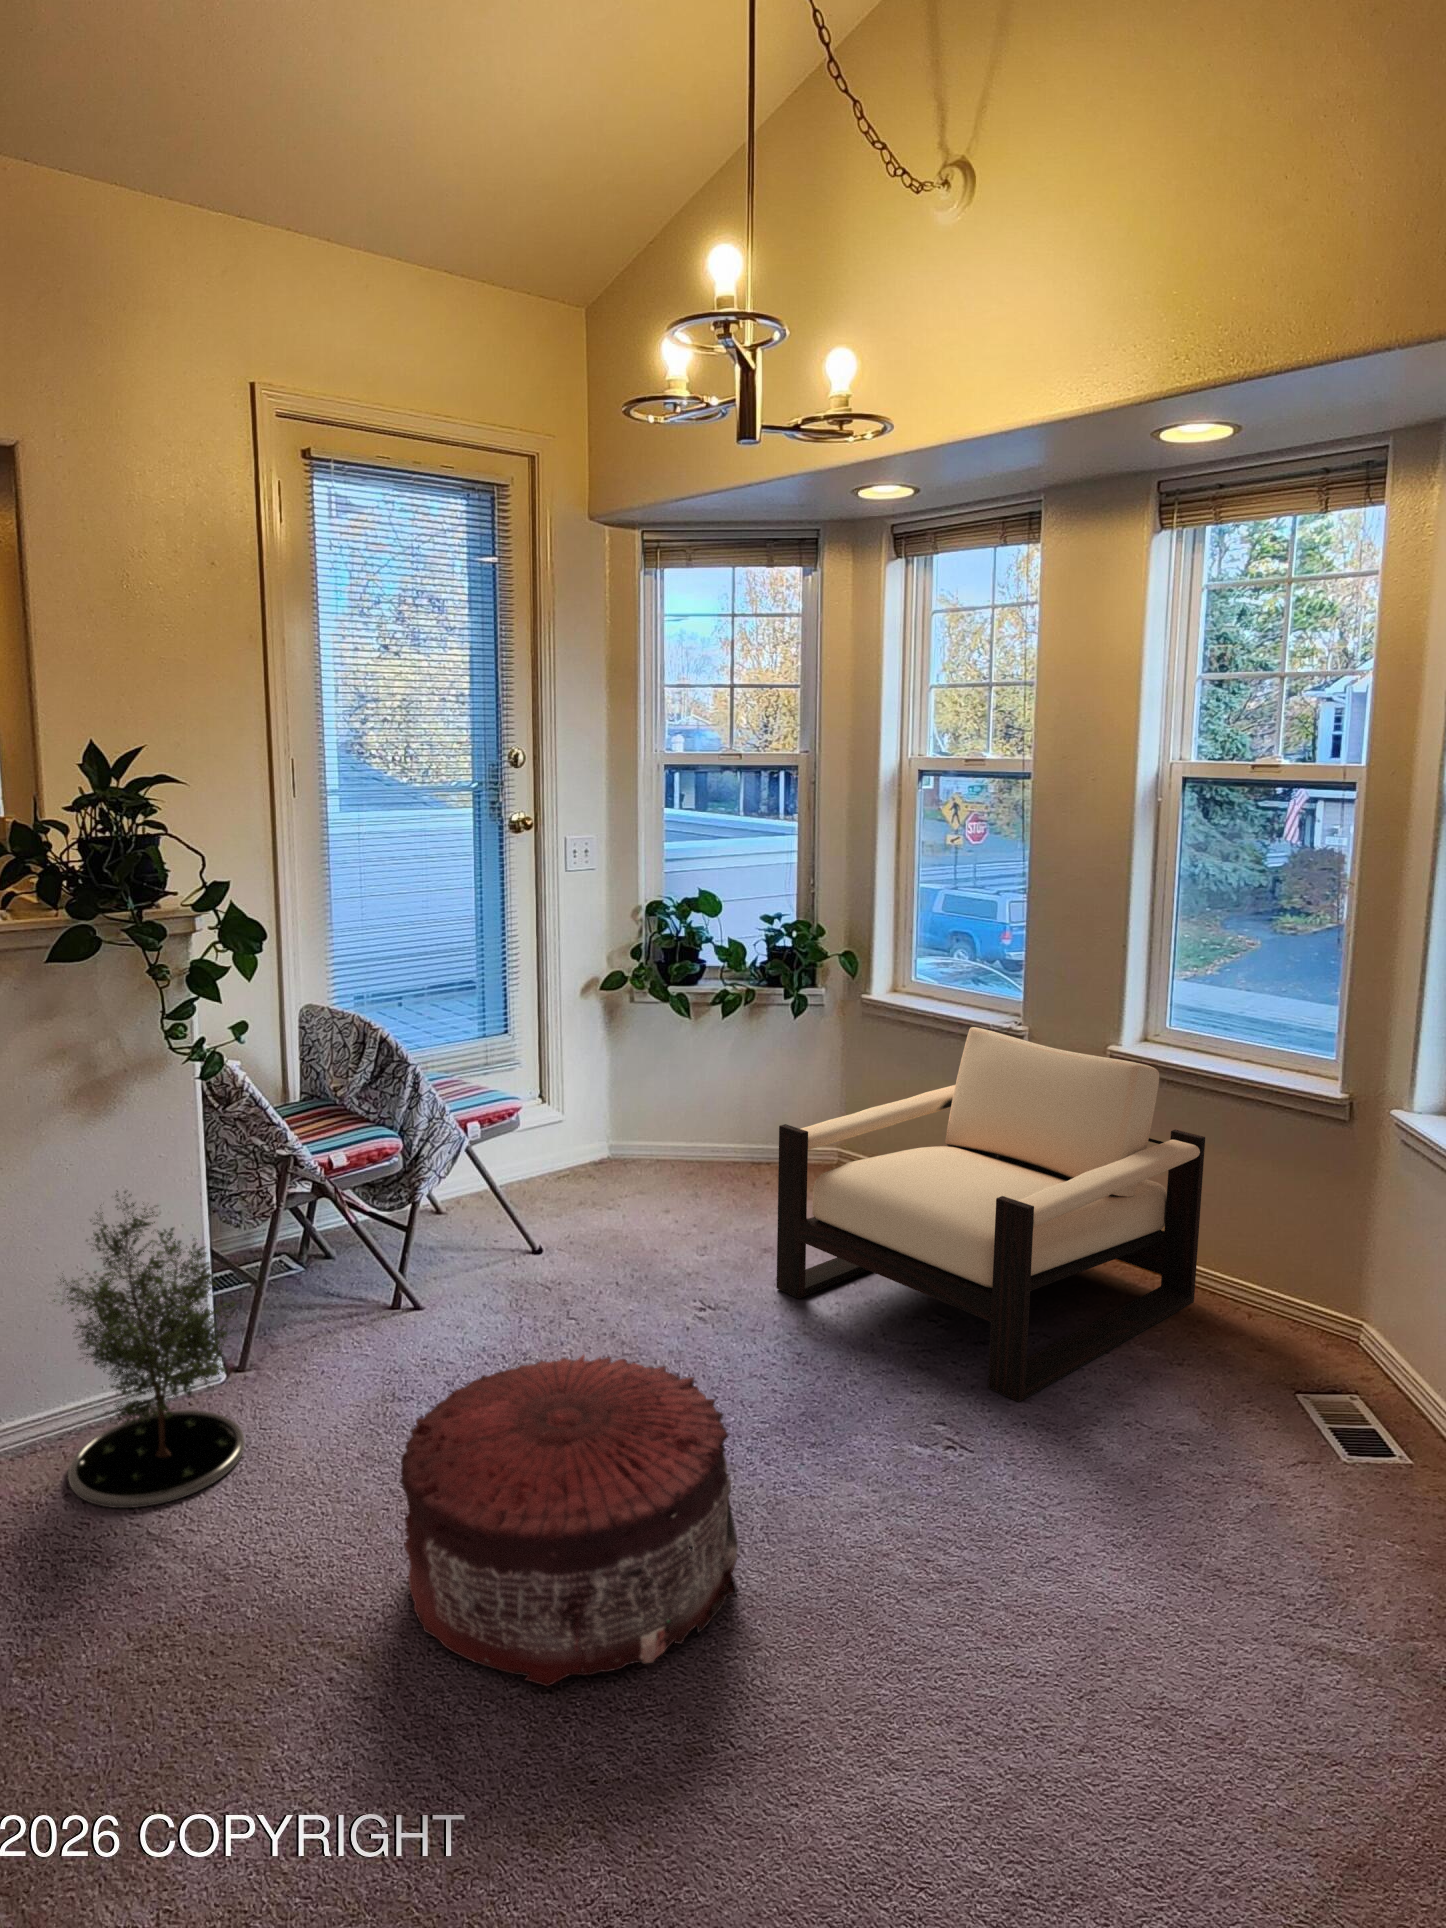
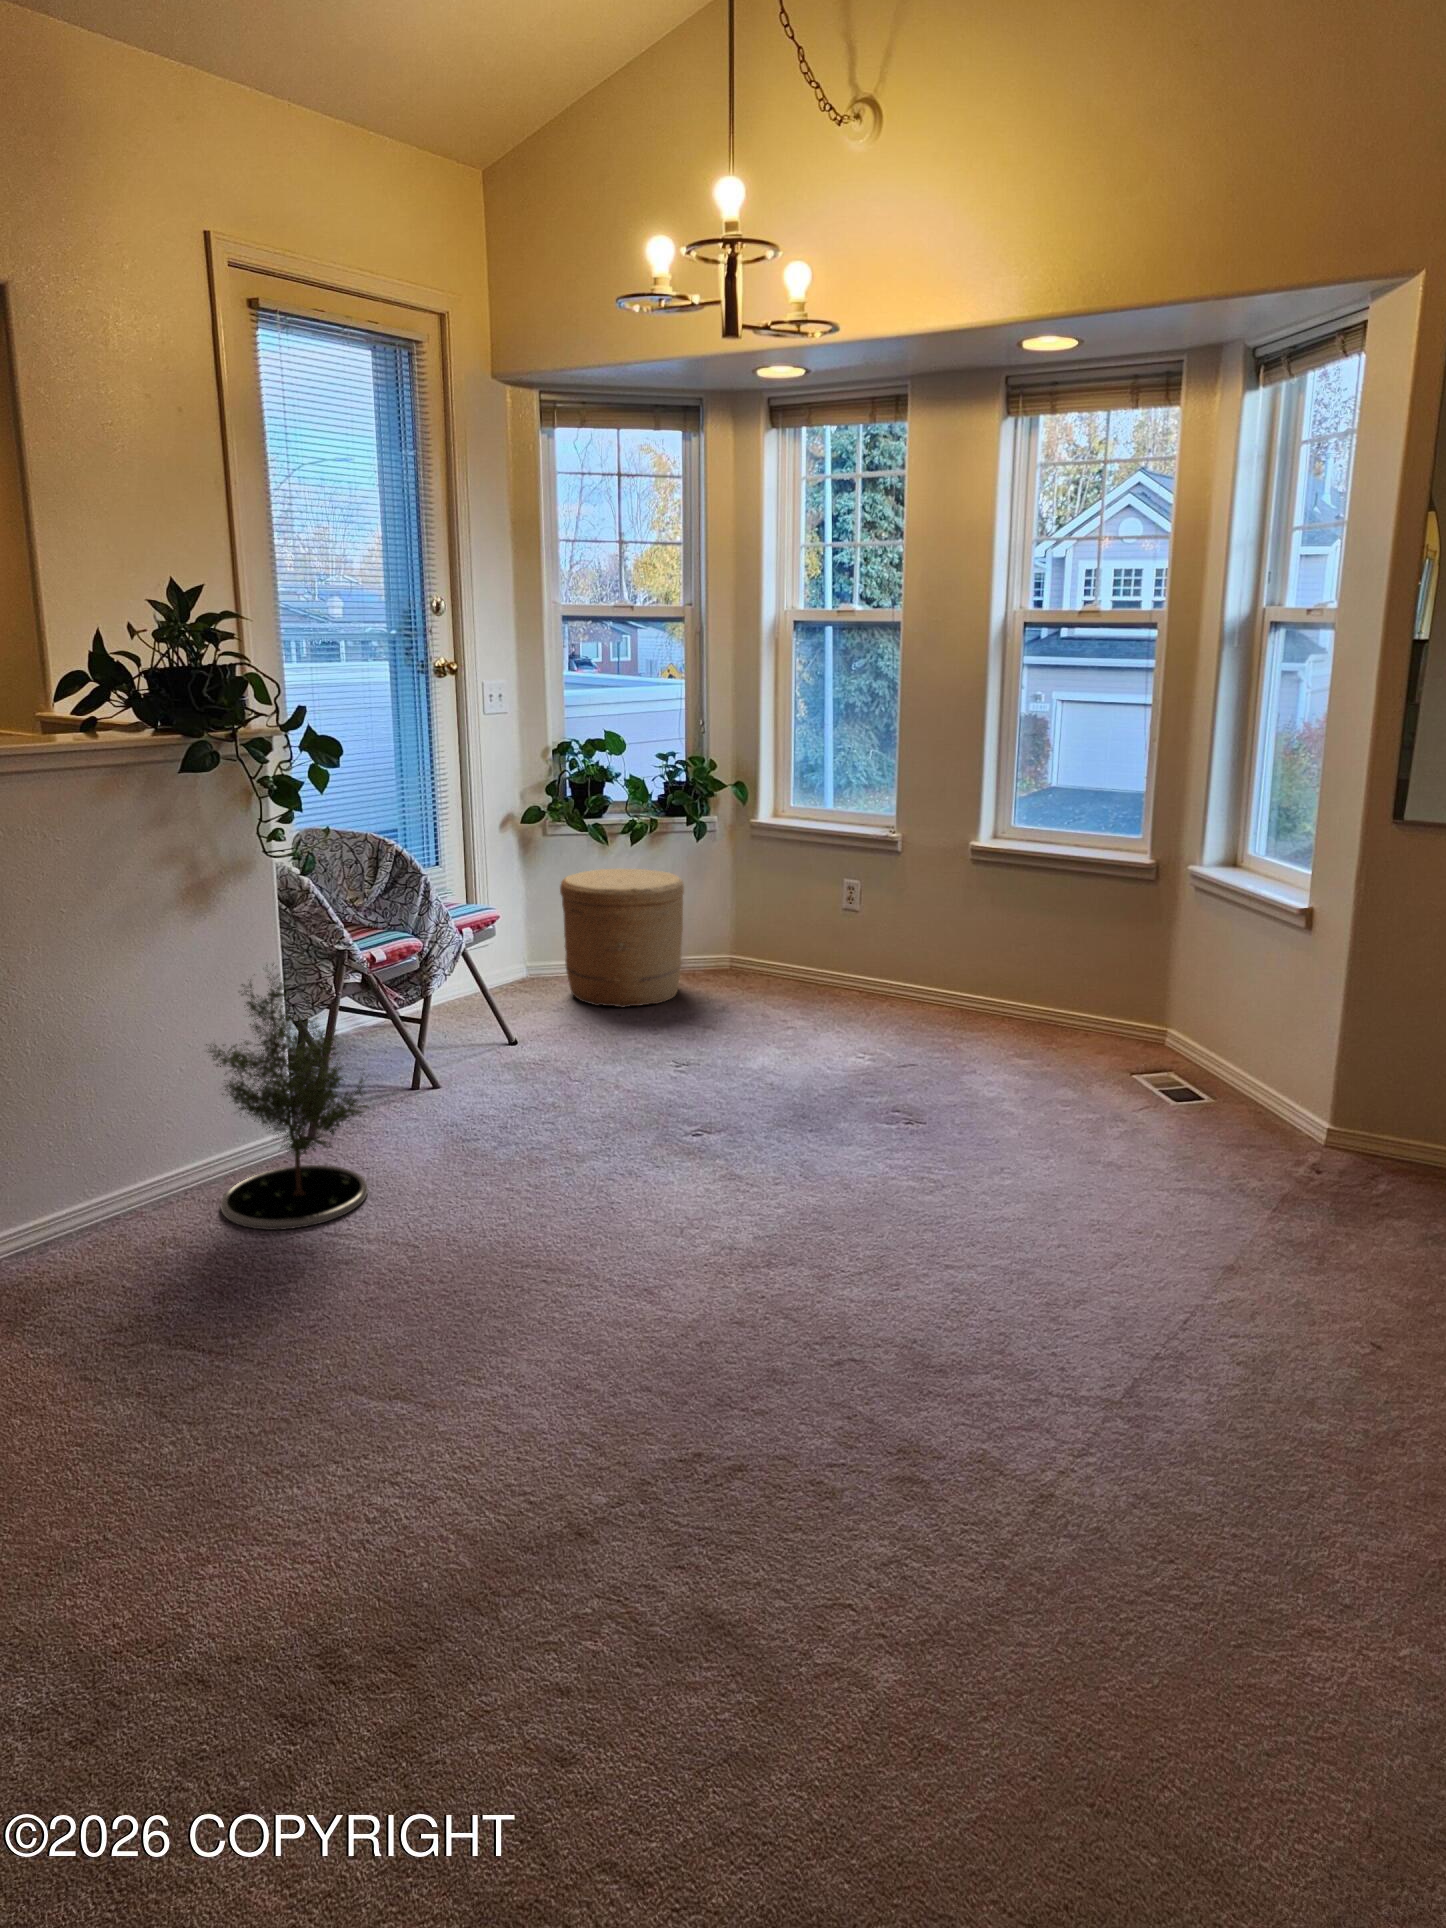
armchair: present [777,1027,1205,1402] -> none [732,830,1054,1095]
woven basket: none [630,1045,770,1211] -> present [560,869,684,1007]
pouf: present [400,1355,738,1686] -> none [557,1066,821,1268]

